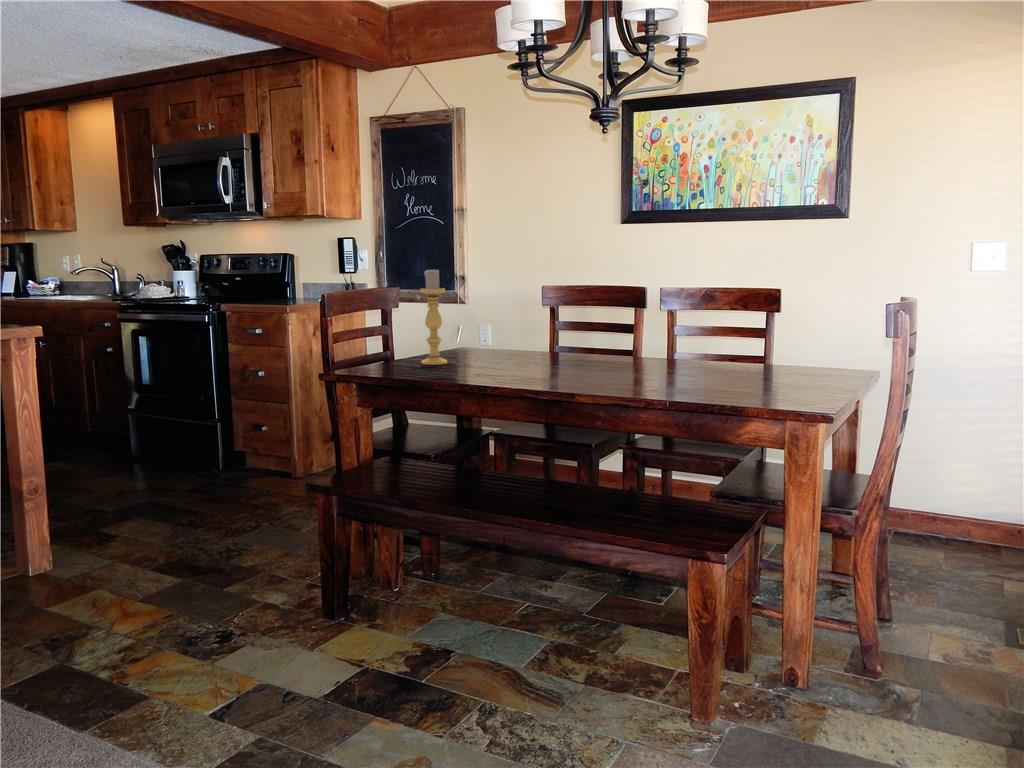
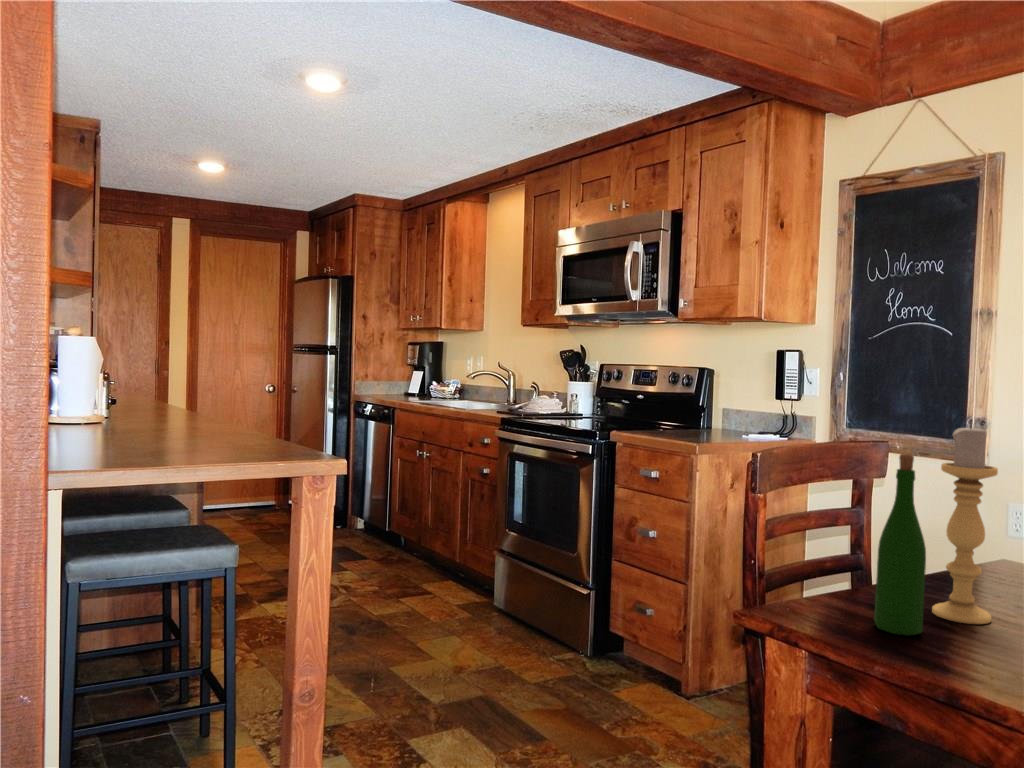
wine bottle: none [392,282,414,370] -> present [874,453,926,635]

